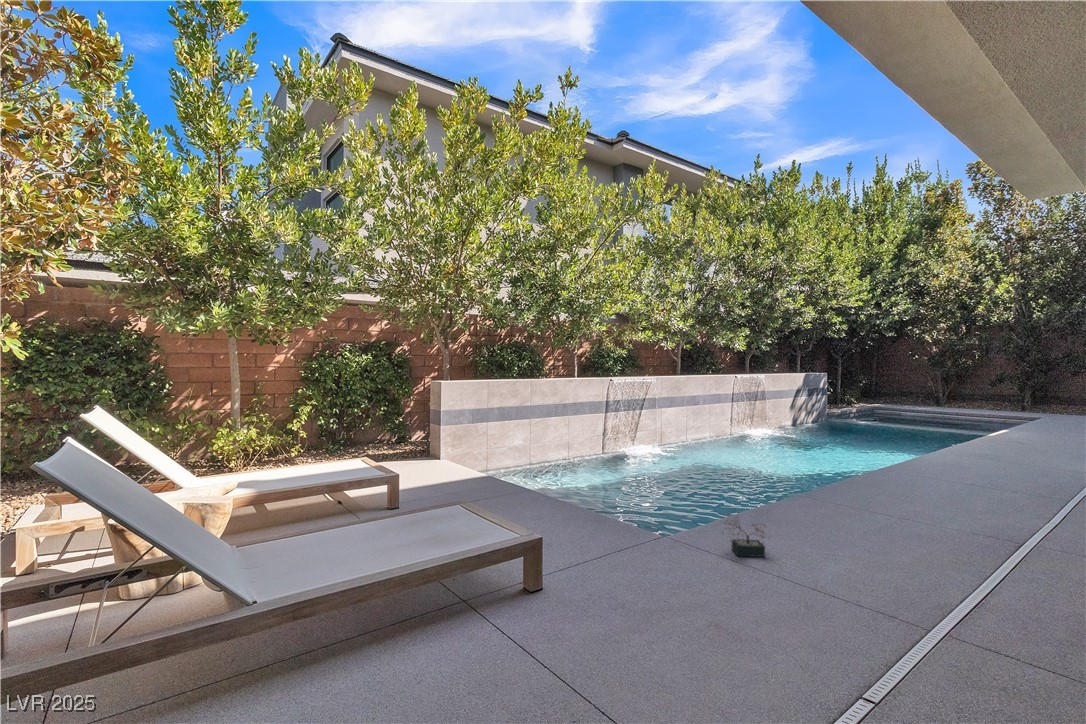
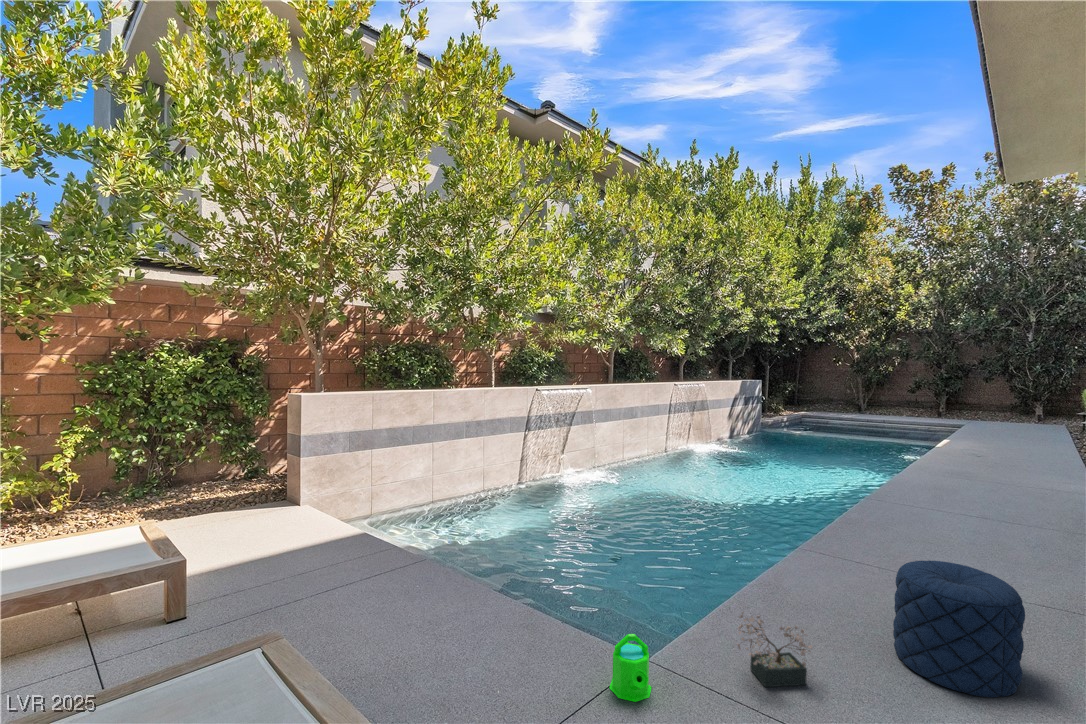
pouf: none [835,489,915,569] -> present [893,561,1025,698]
watering can: none [639,519,666,556] -> present [609,634,652,702]

